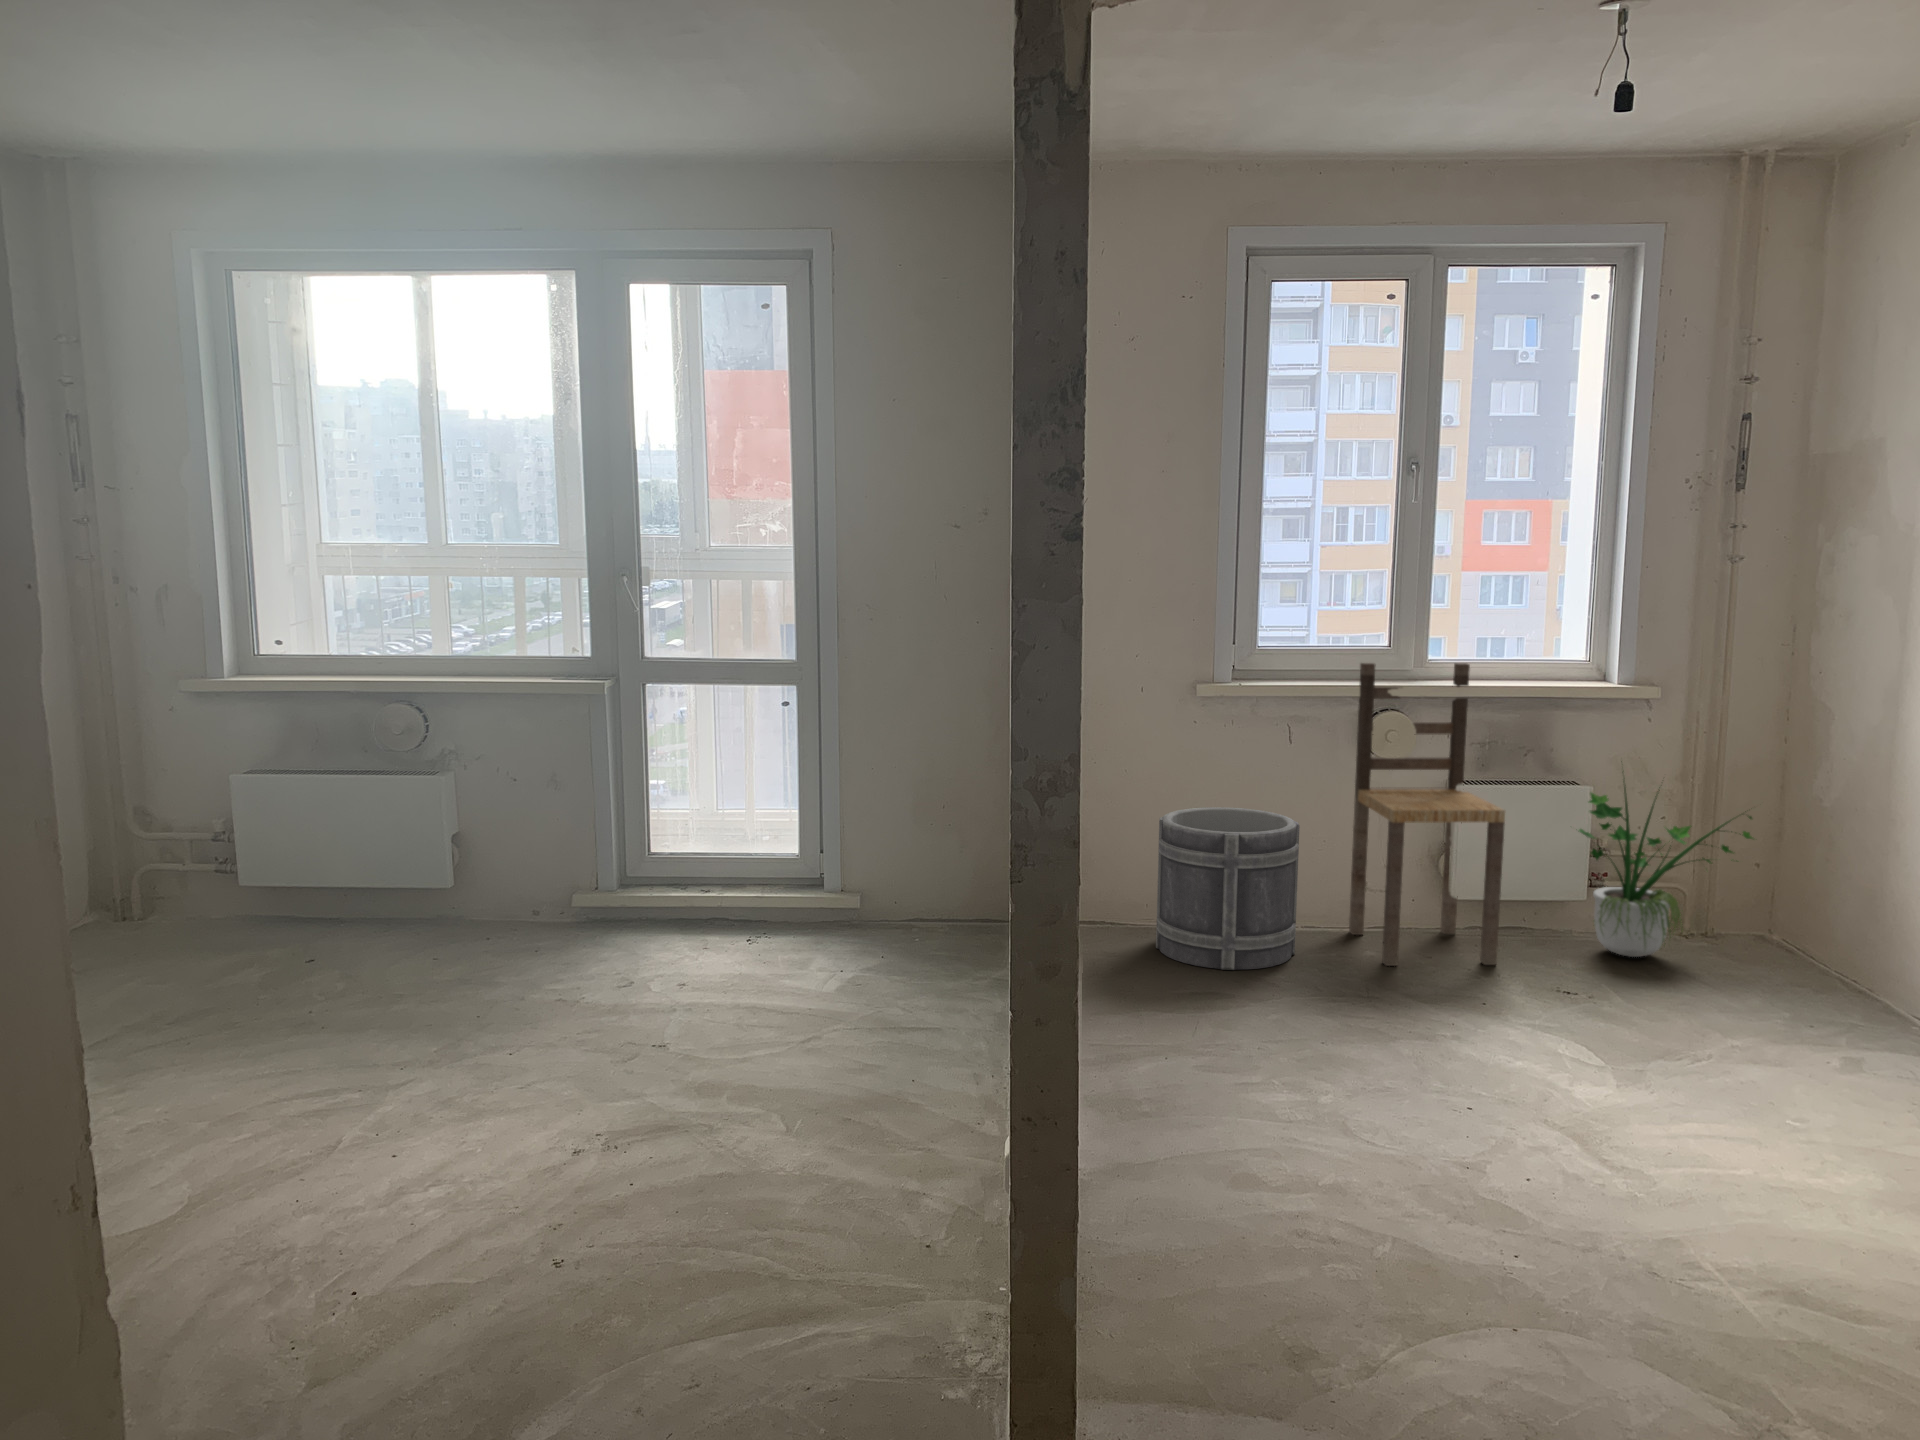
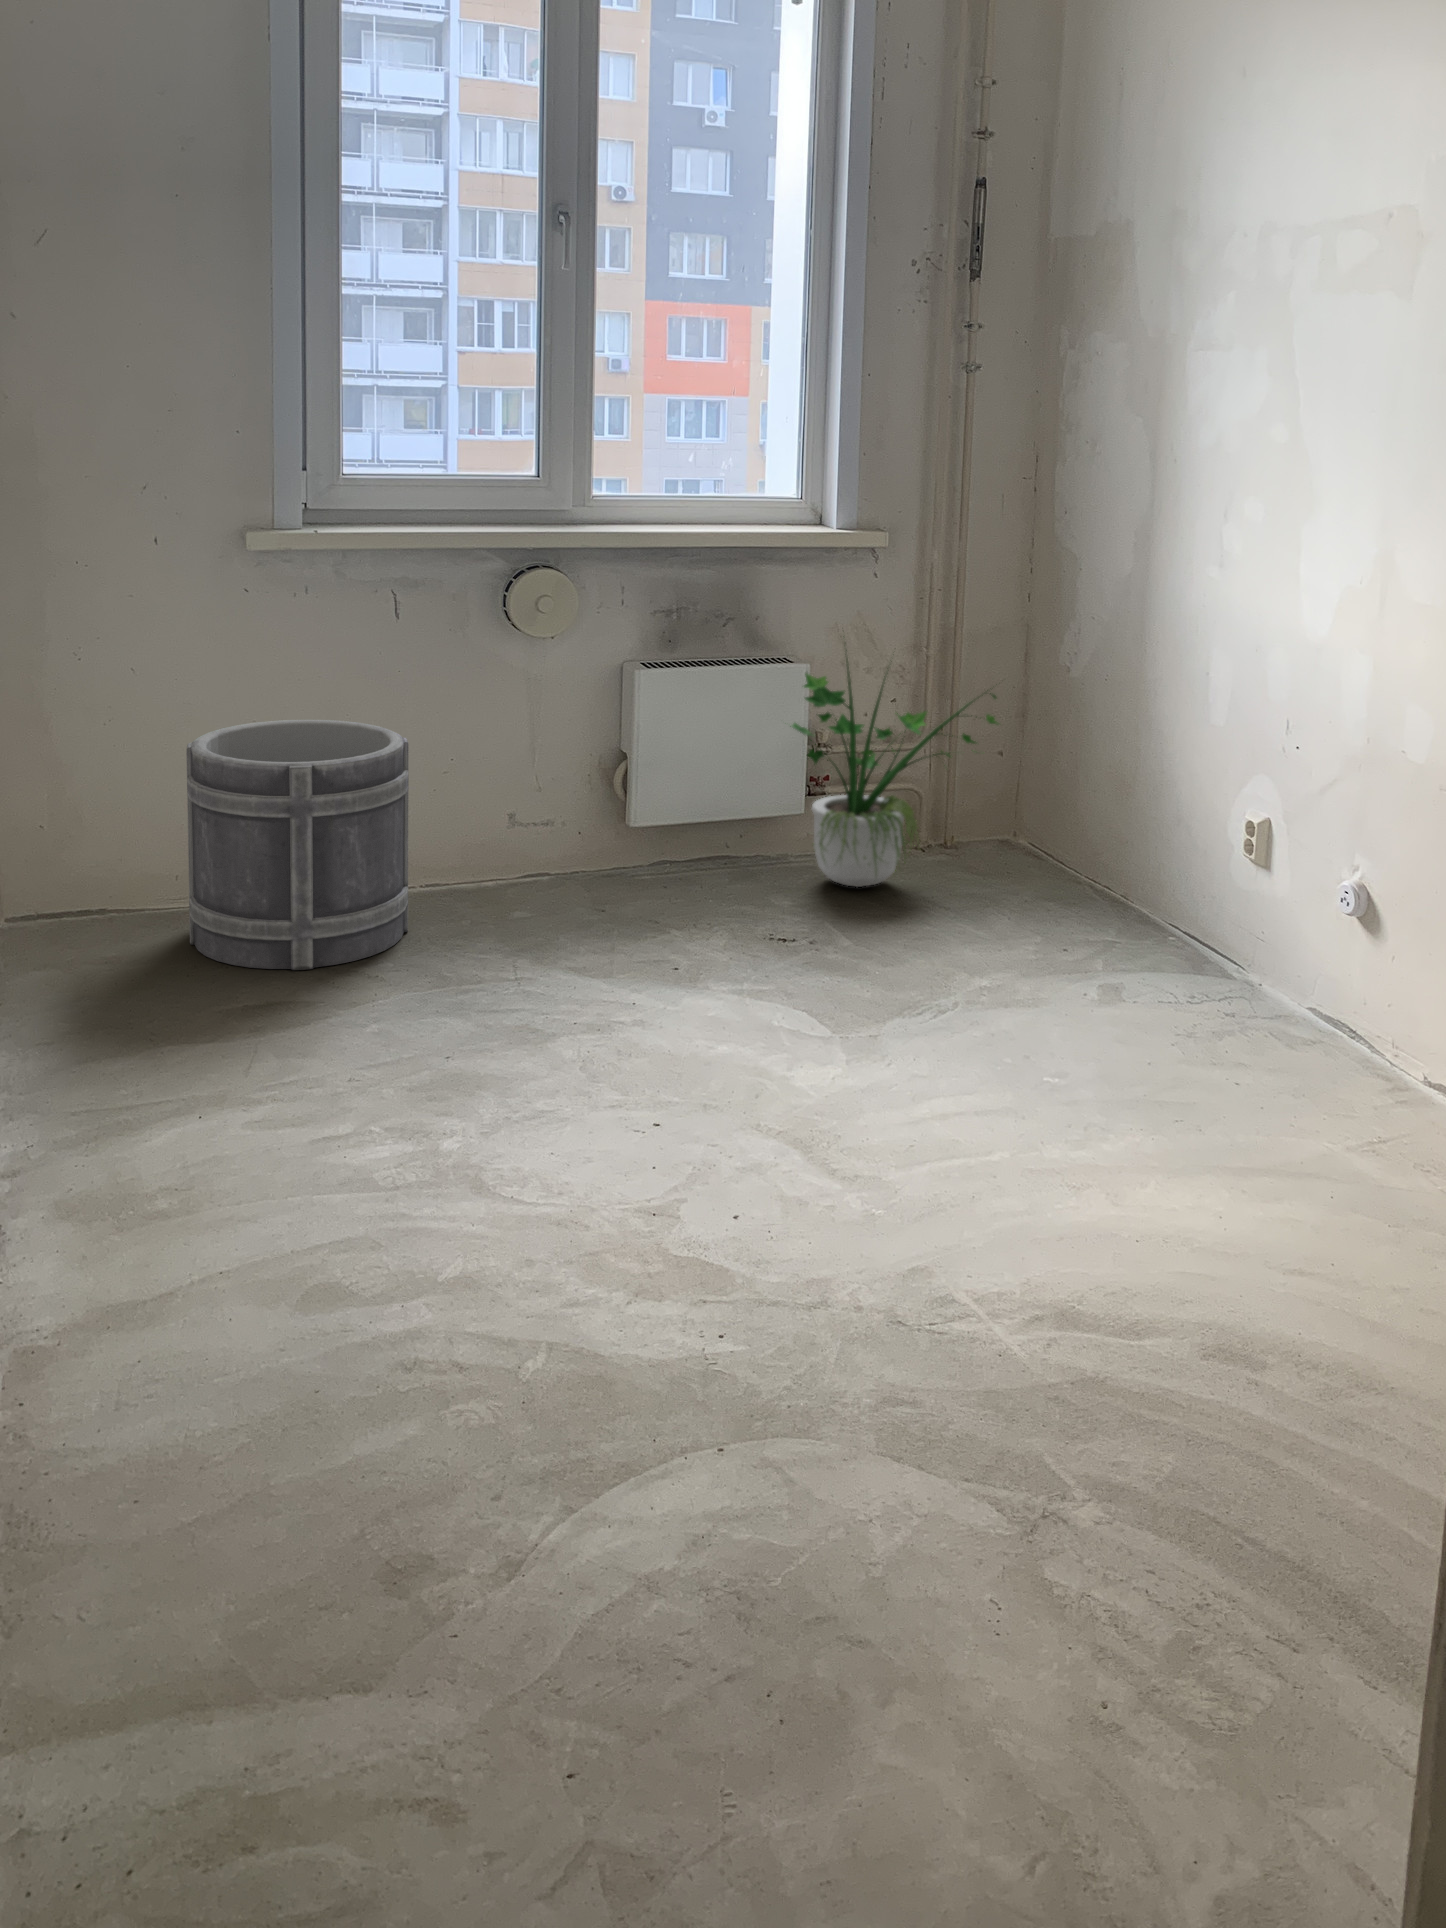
chair: present [1349,663,1505,966] -> none [490,501,697,936]

